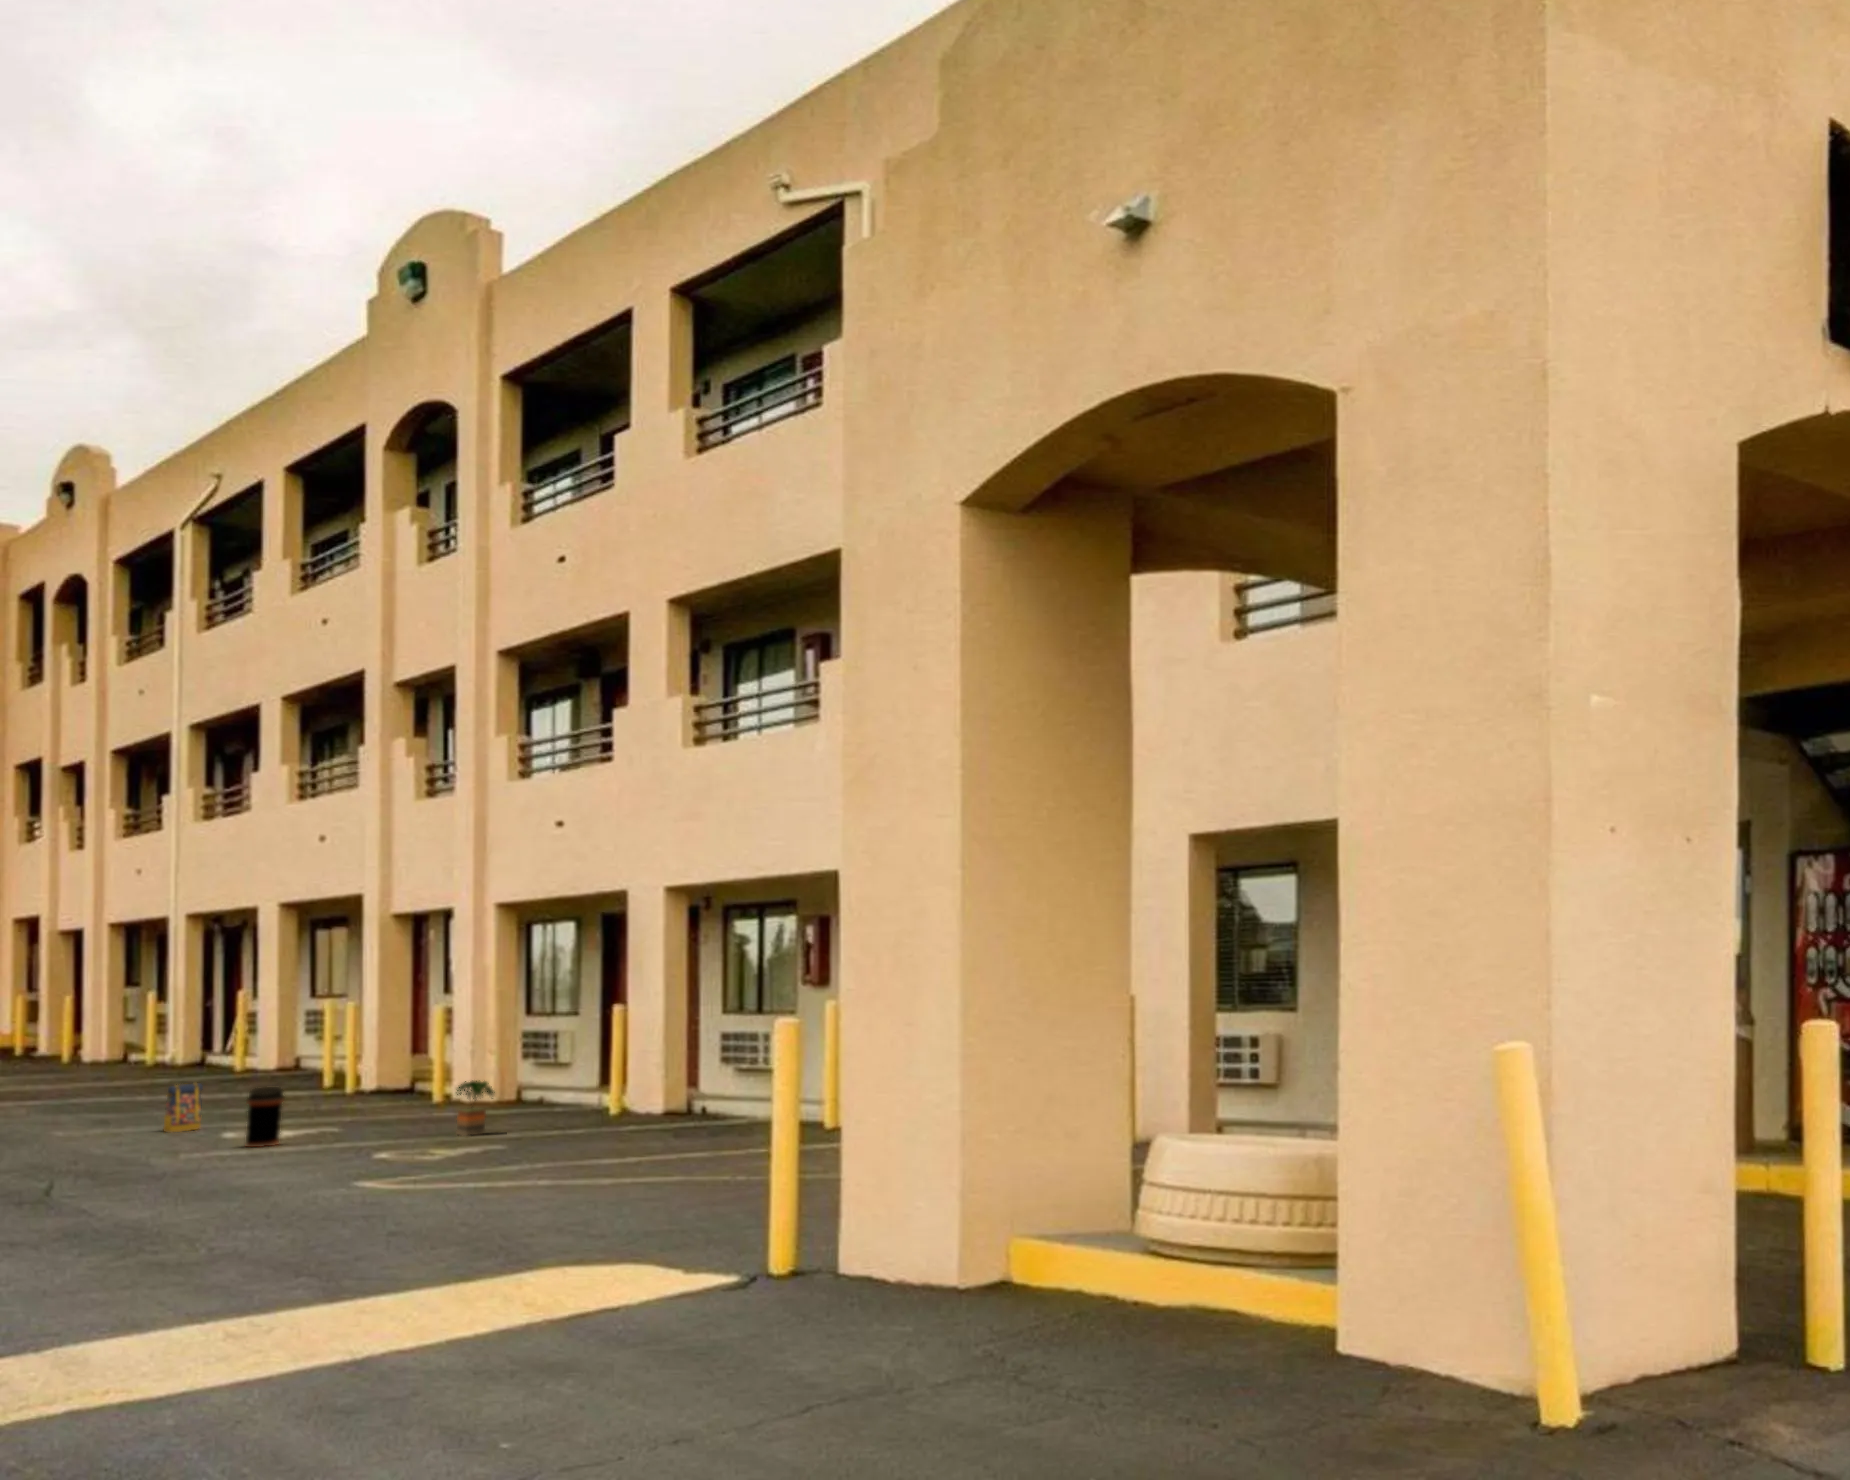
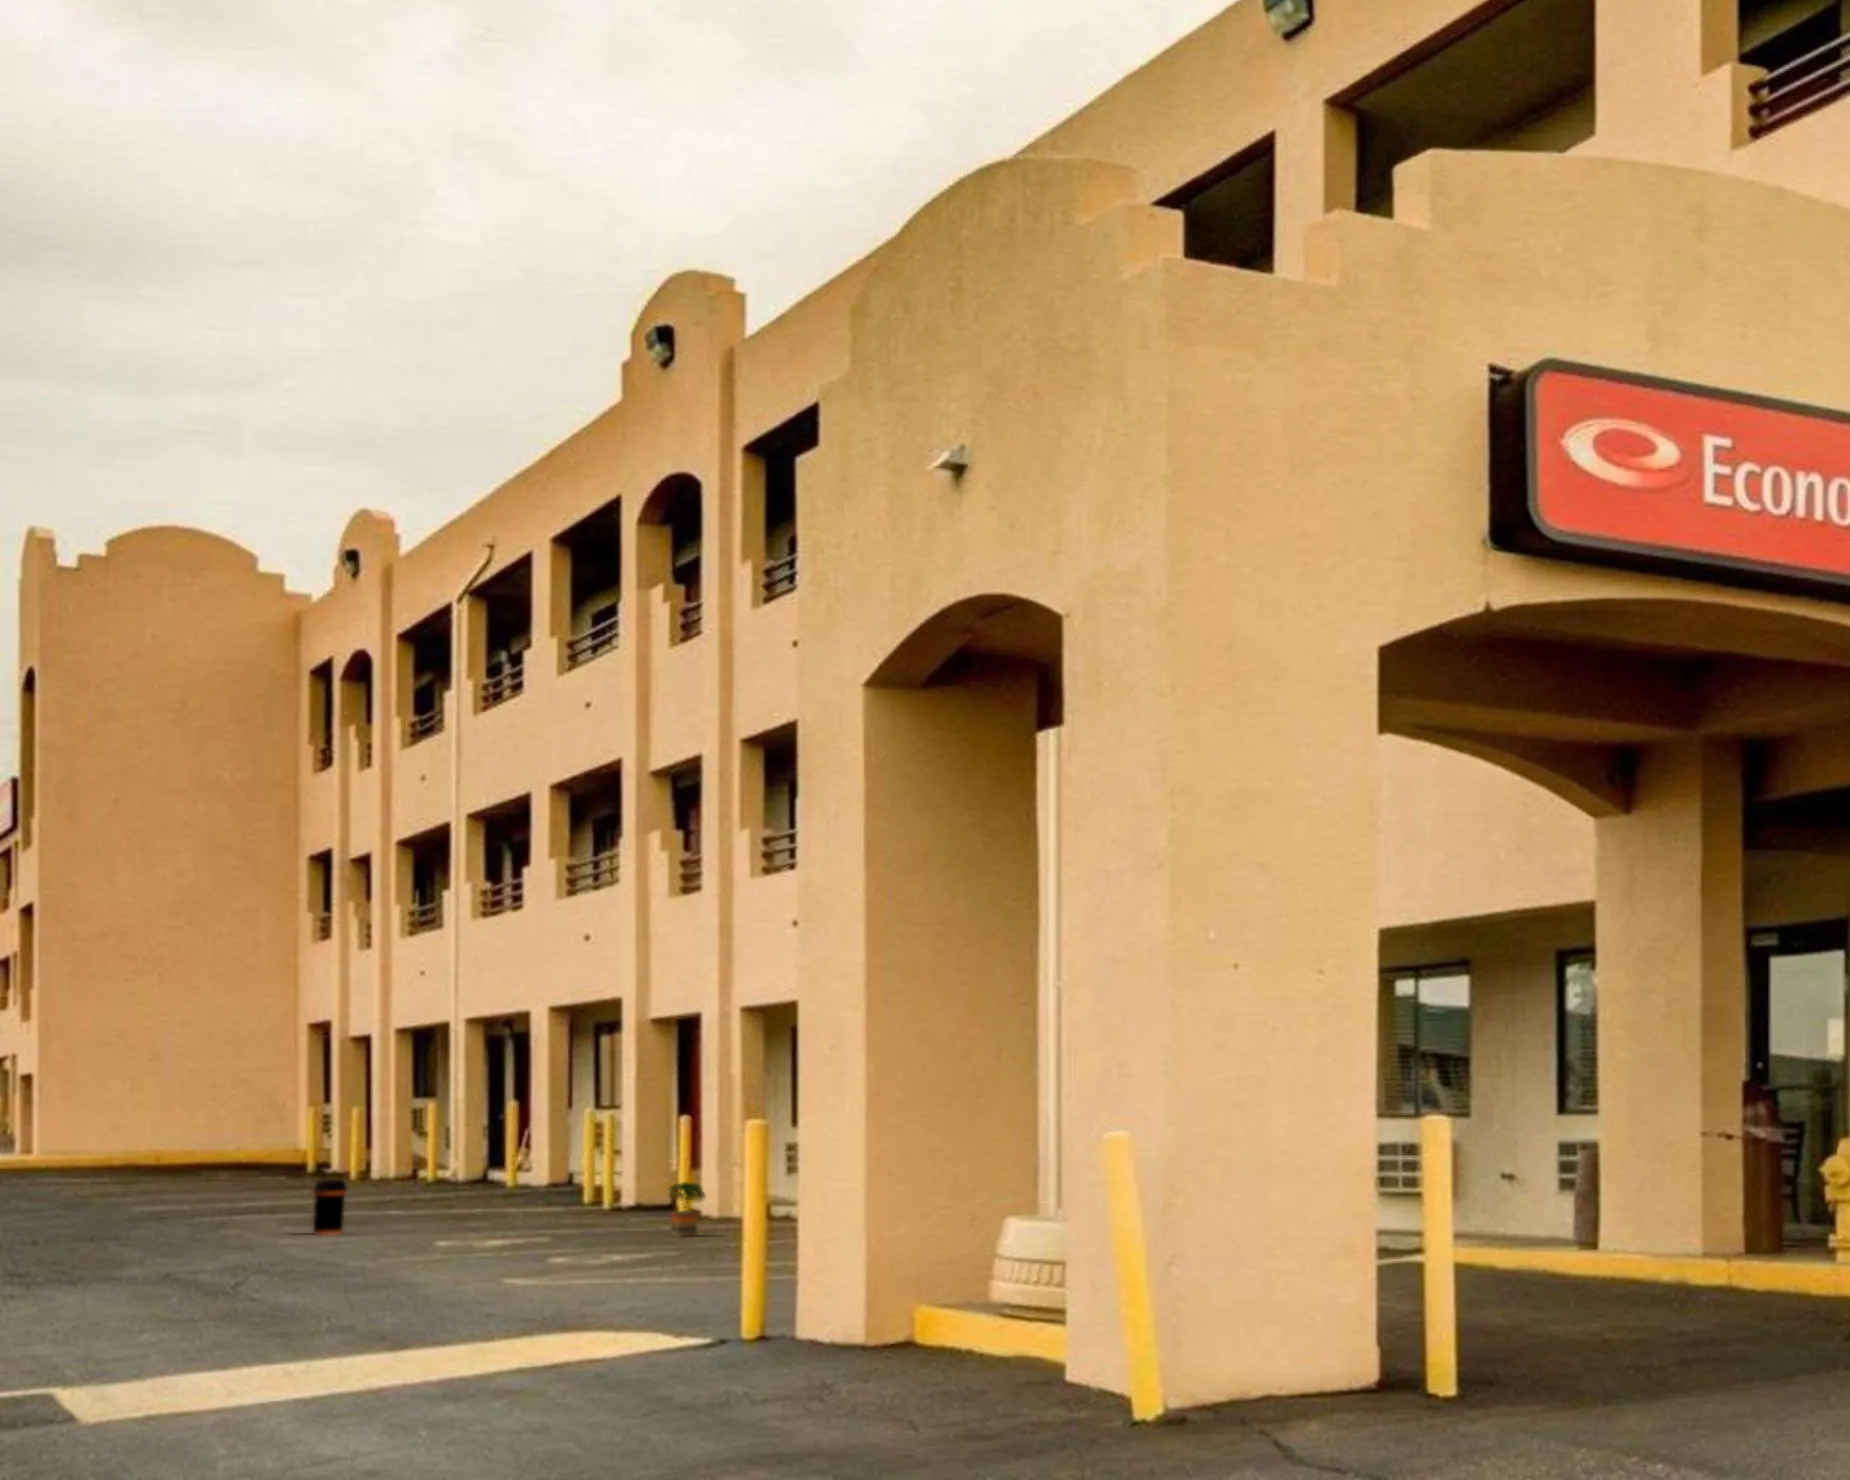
backpack: present [163,1083,203,1132] -> none [412,1179,448,1227]
trash can: present [246,1087,284,1147] -> present [313,1179,347,1235]

